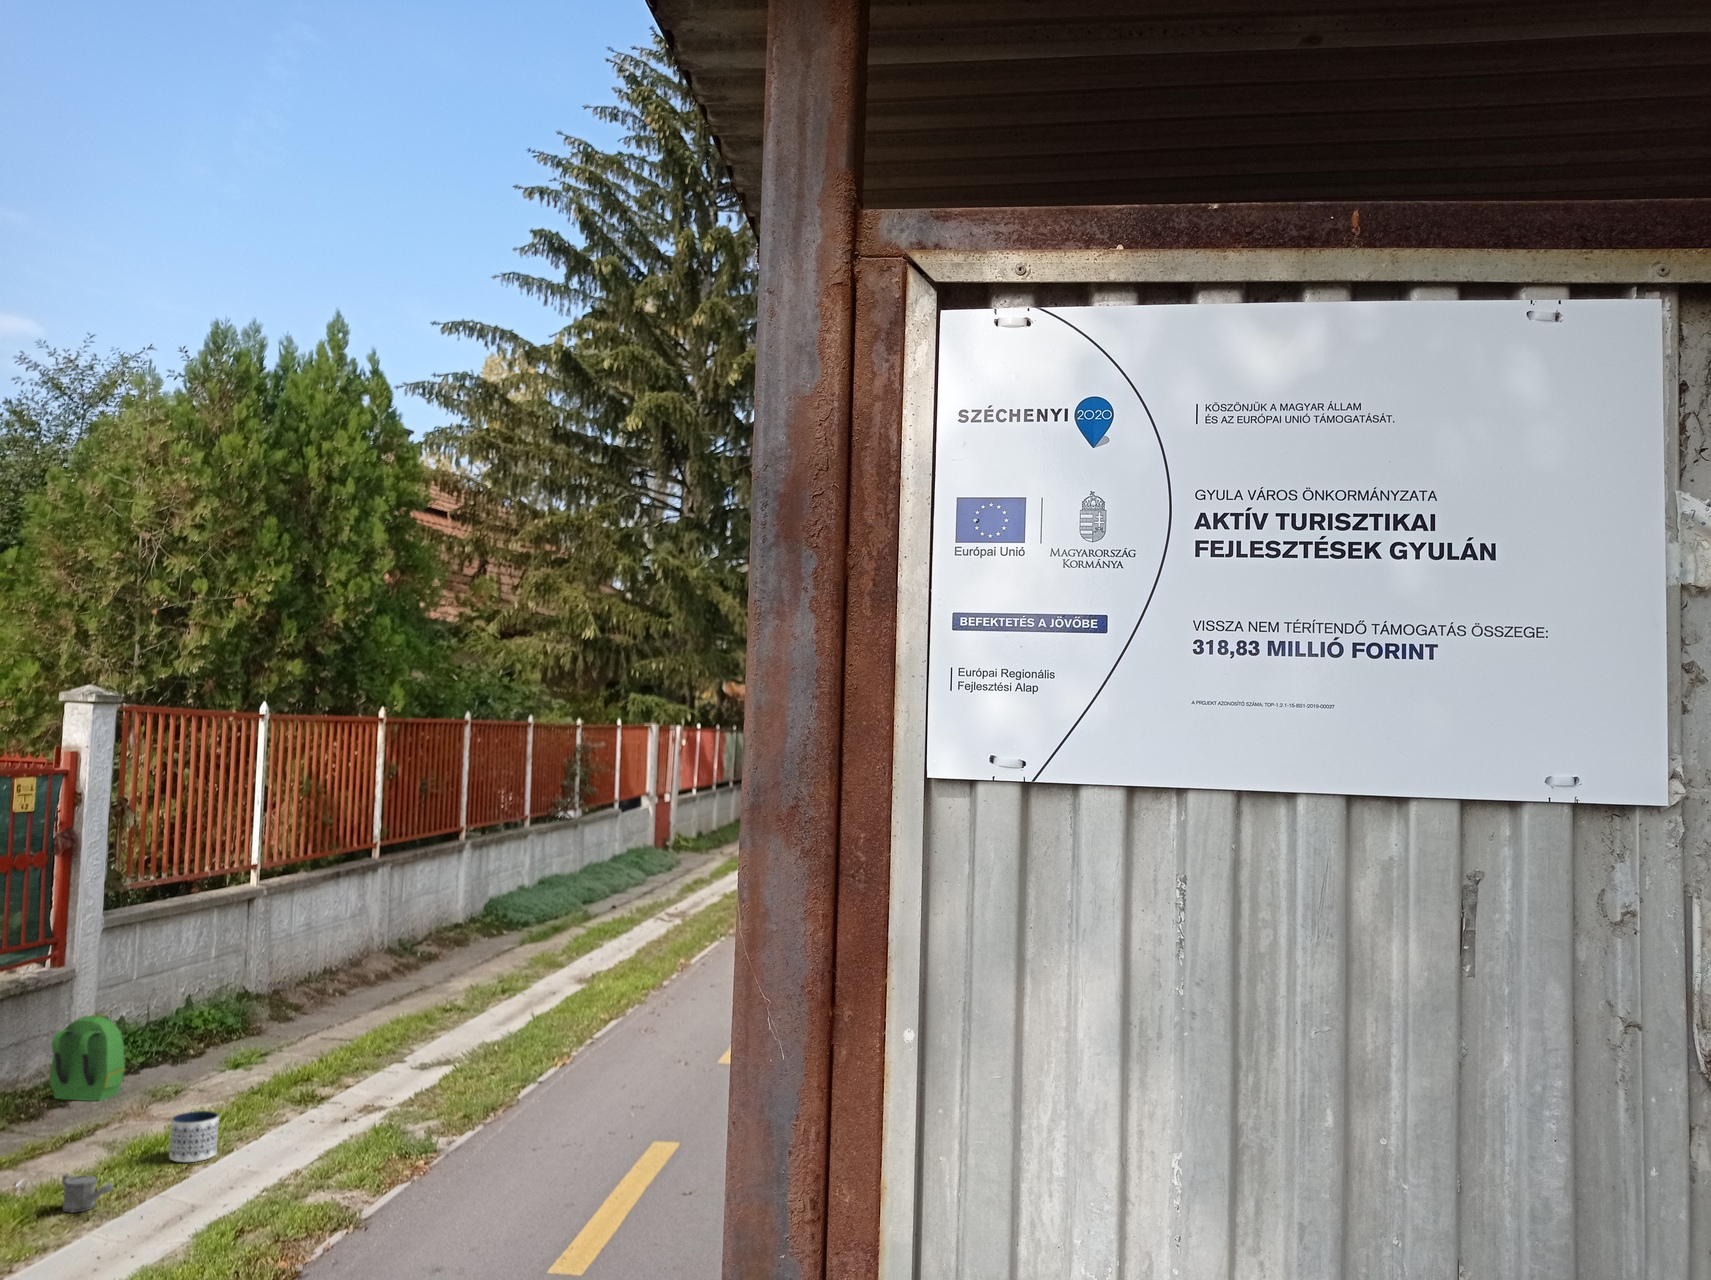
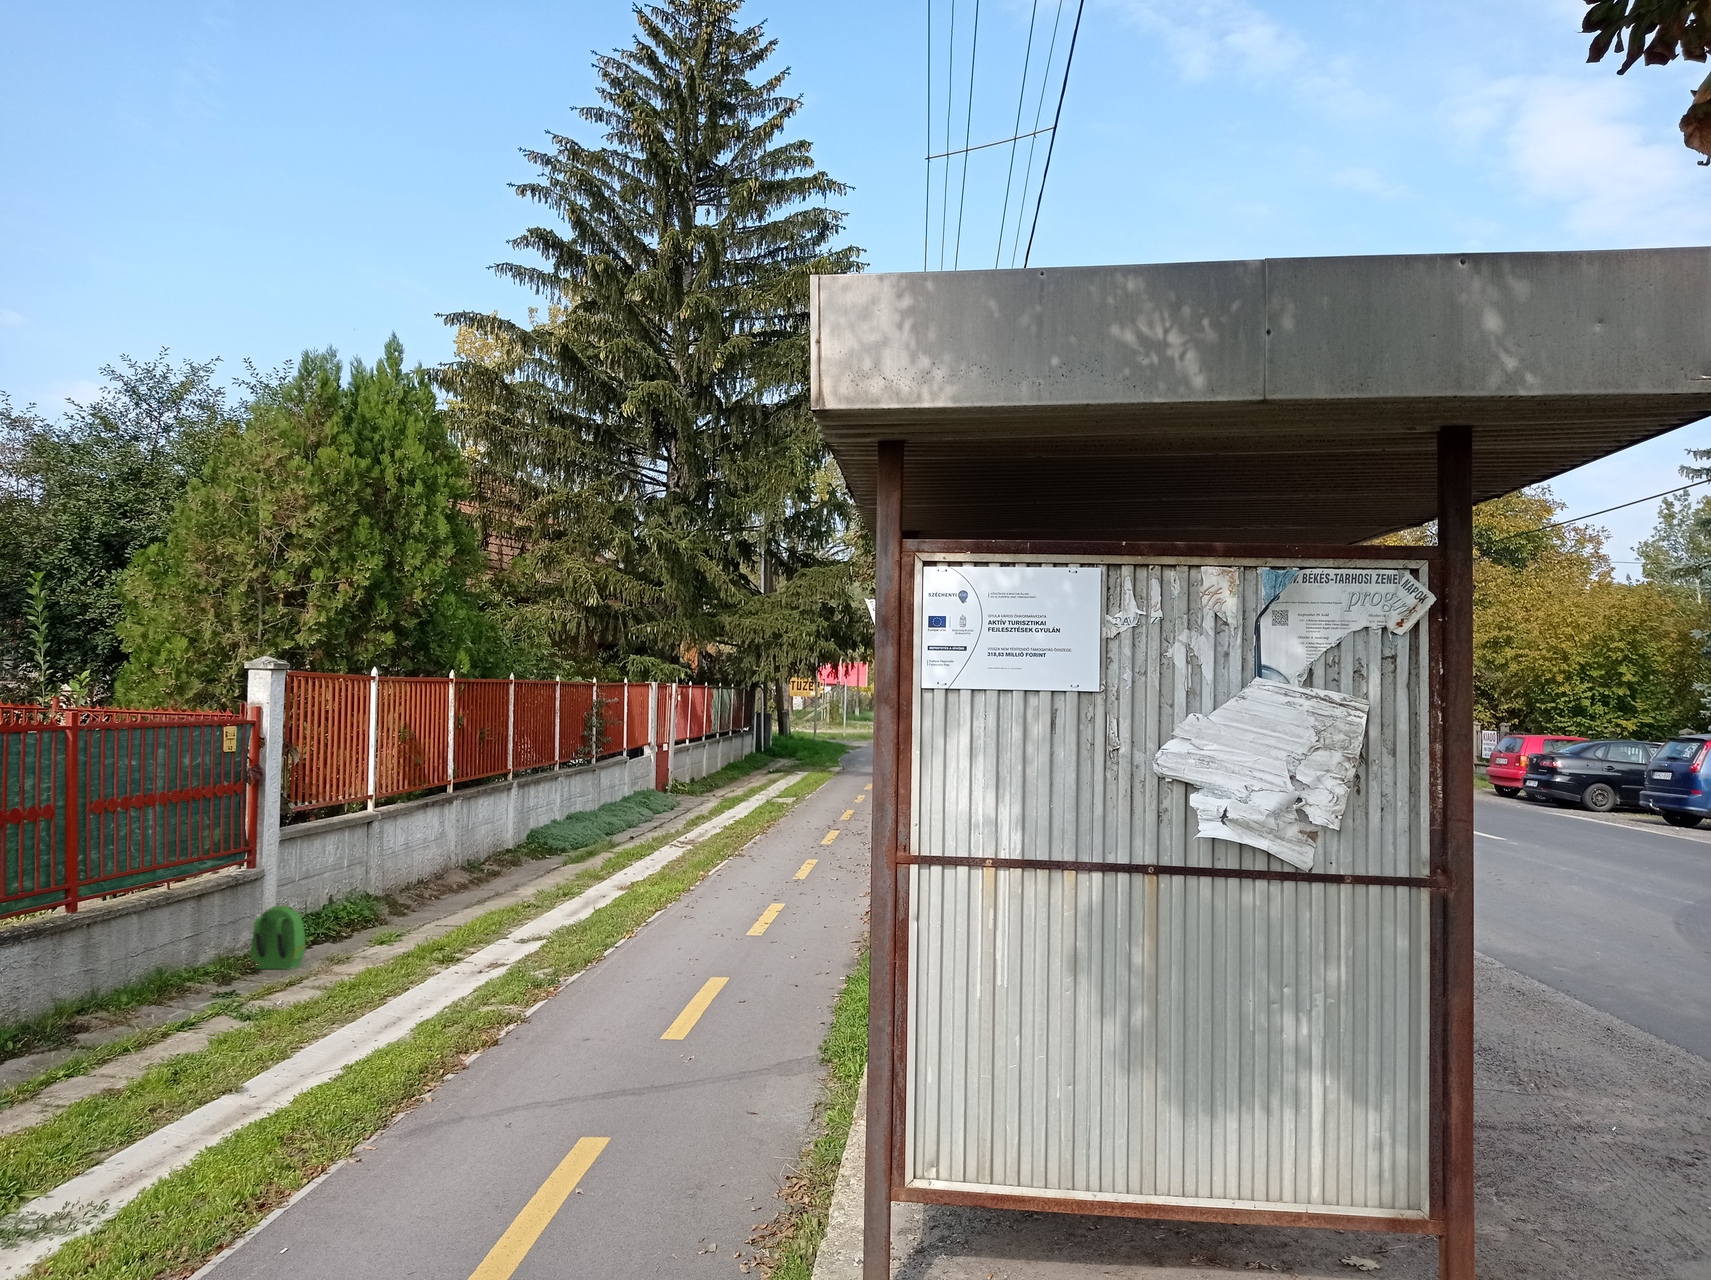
planter: present [169,1111,219,1162] -> none [366,968,401,1003]
watering can: present [62,1174,113,1213] -> none [306,1007,346,1032]

